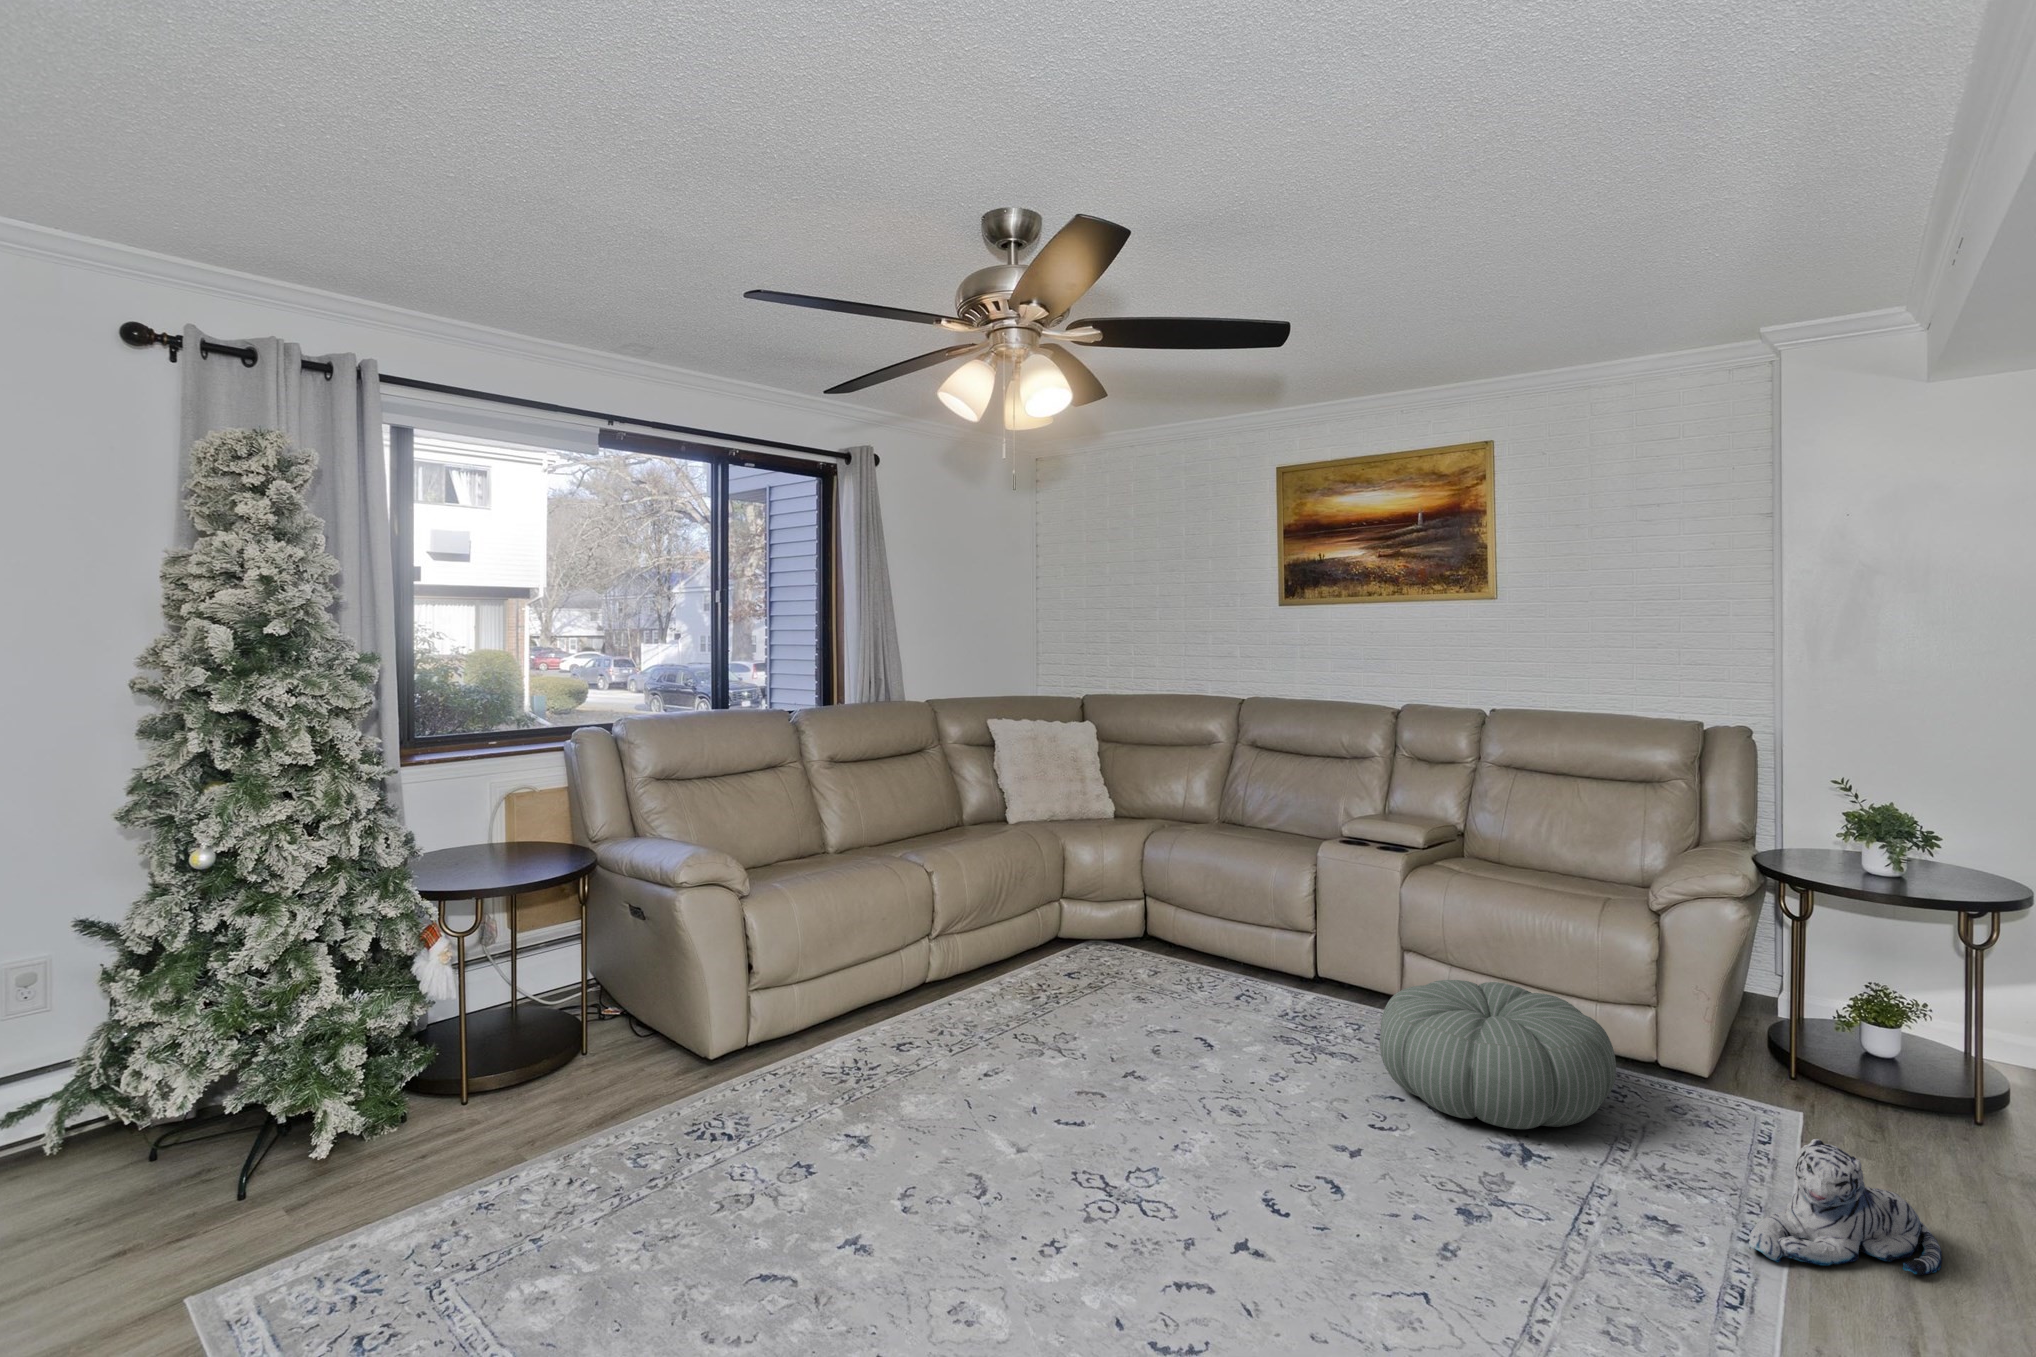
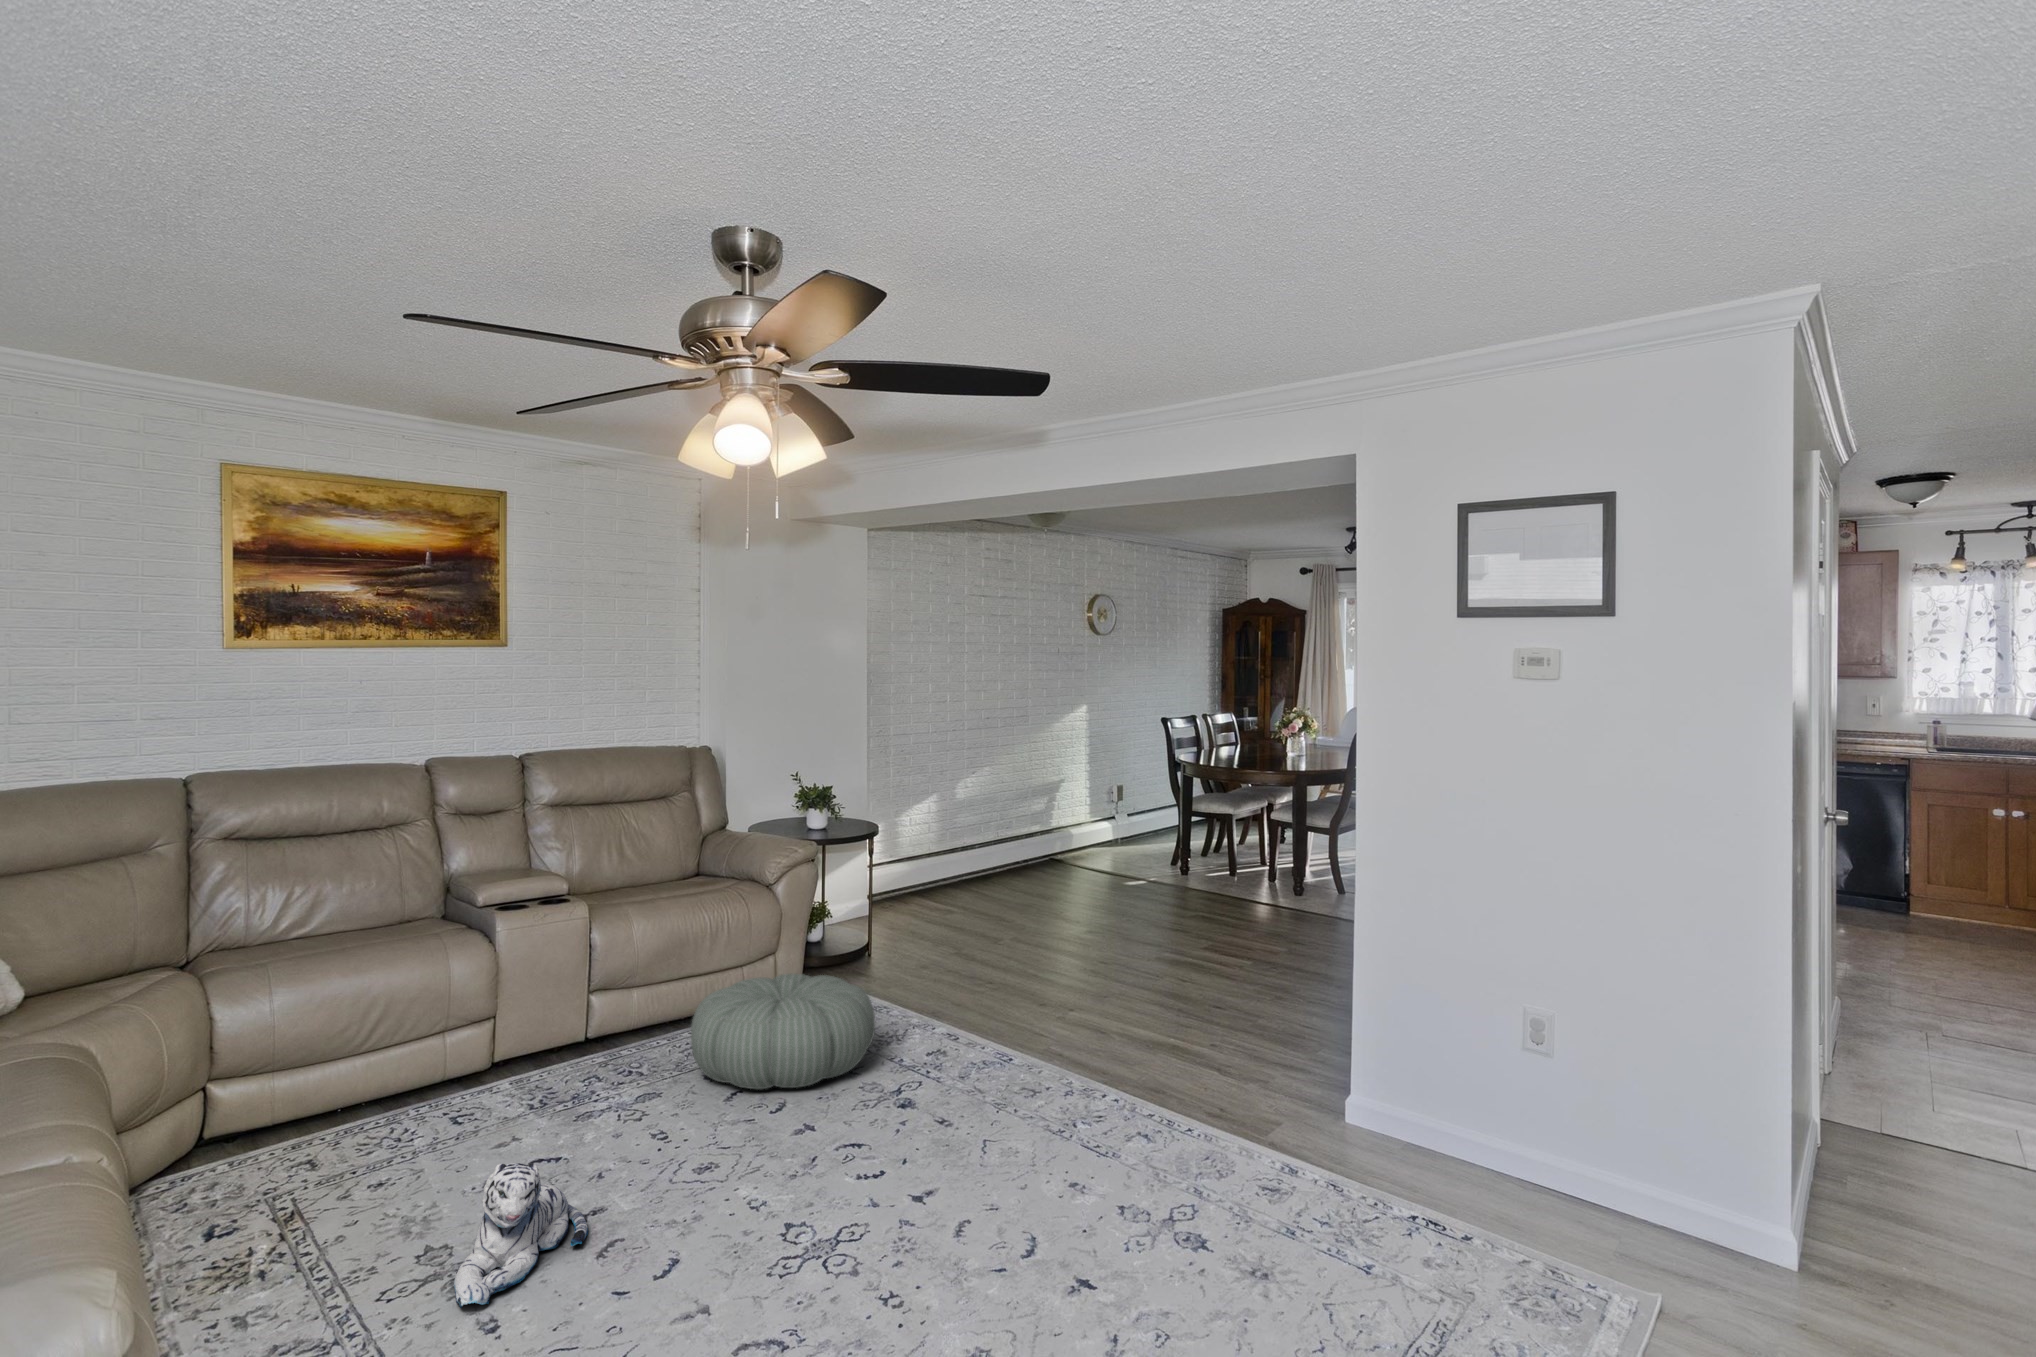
plush toy: present [1747,1139,1942,1275] -> present [454,1163,588,1308]

